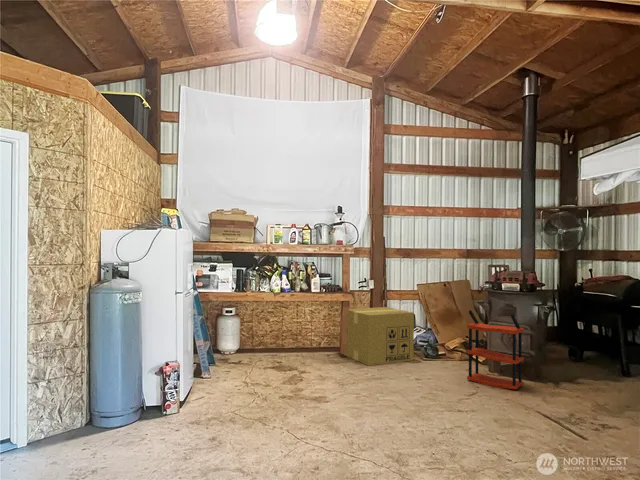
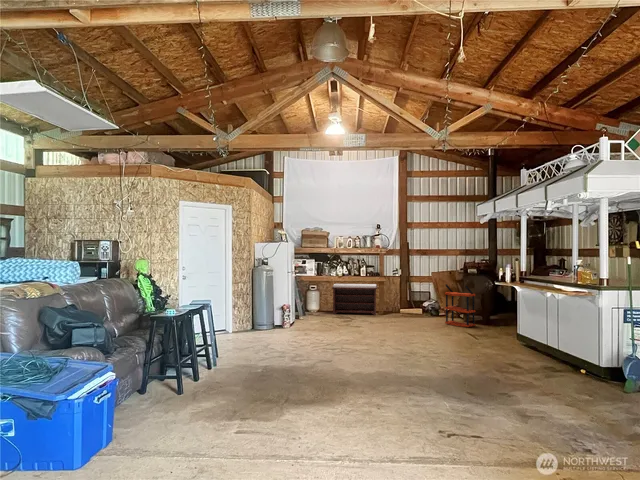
bench: none [261,304,340,359] -> present [332,284,378,315]
cardboard box: present [344,307,414,366] -> none [381,286,422,318]

